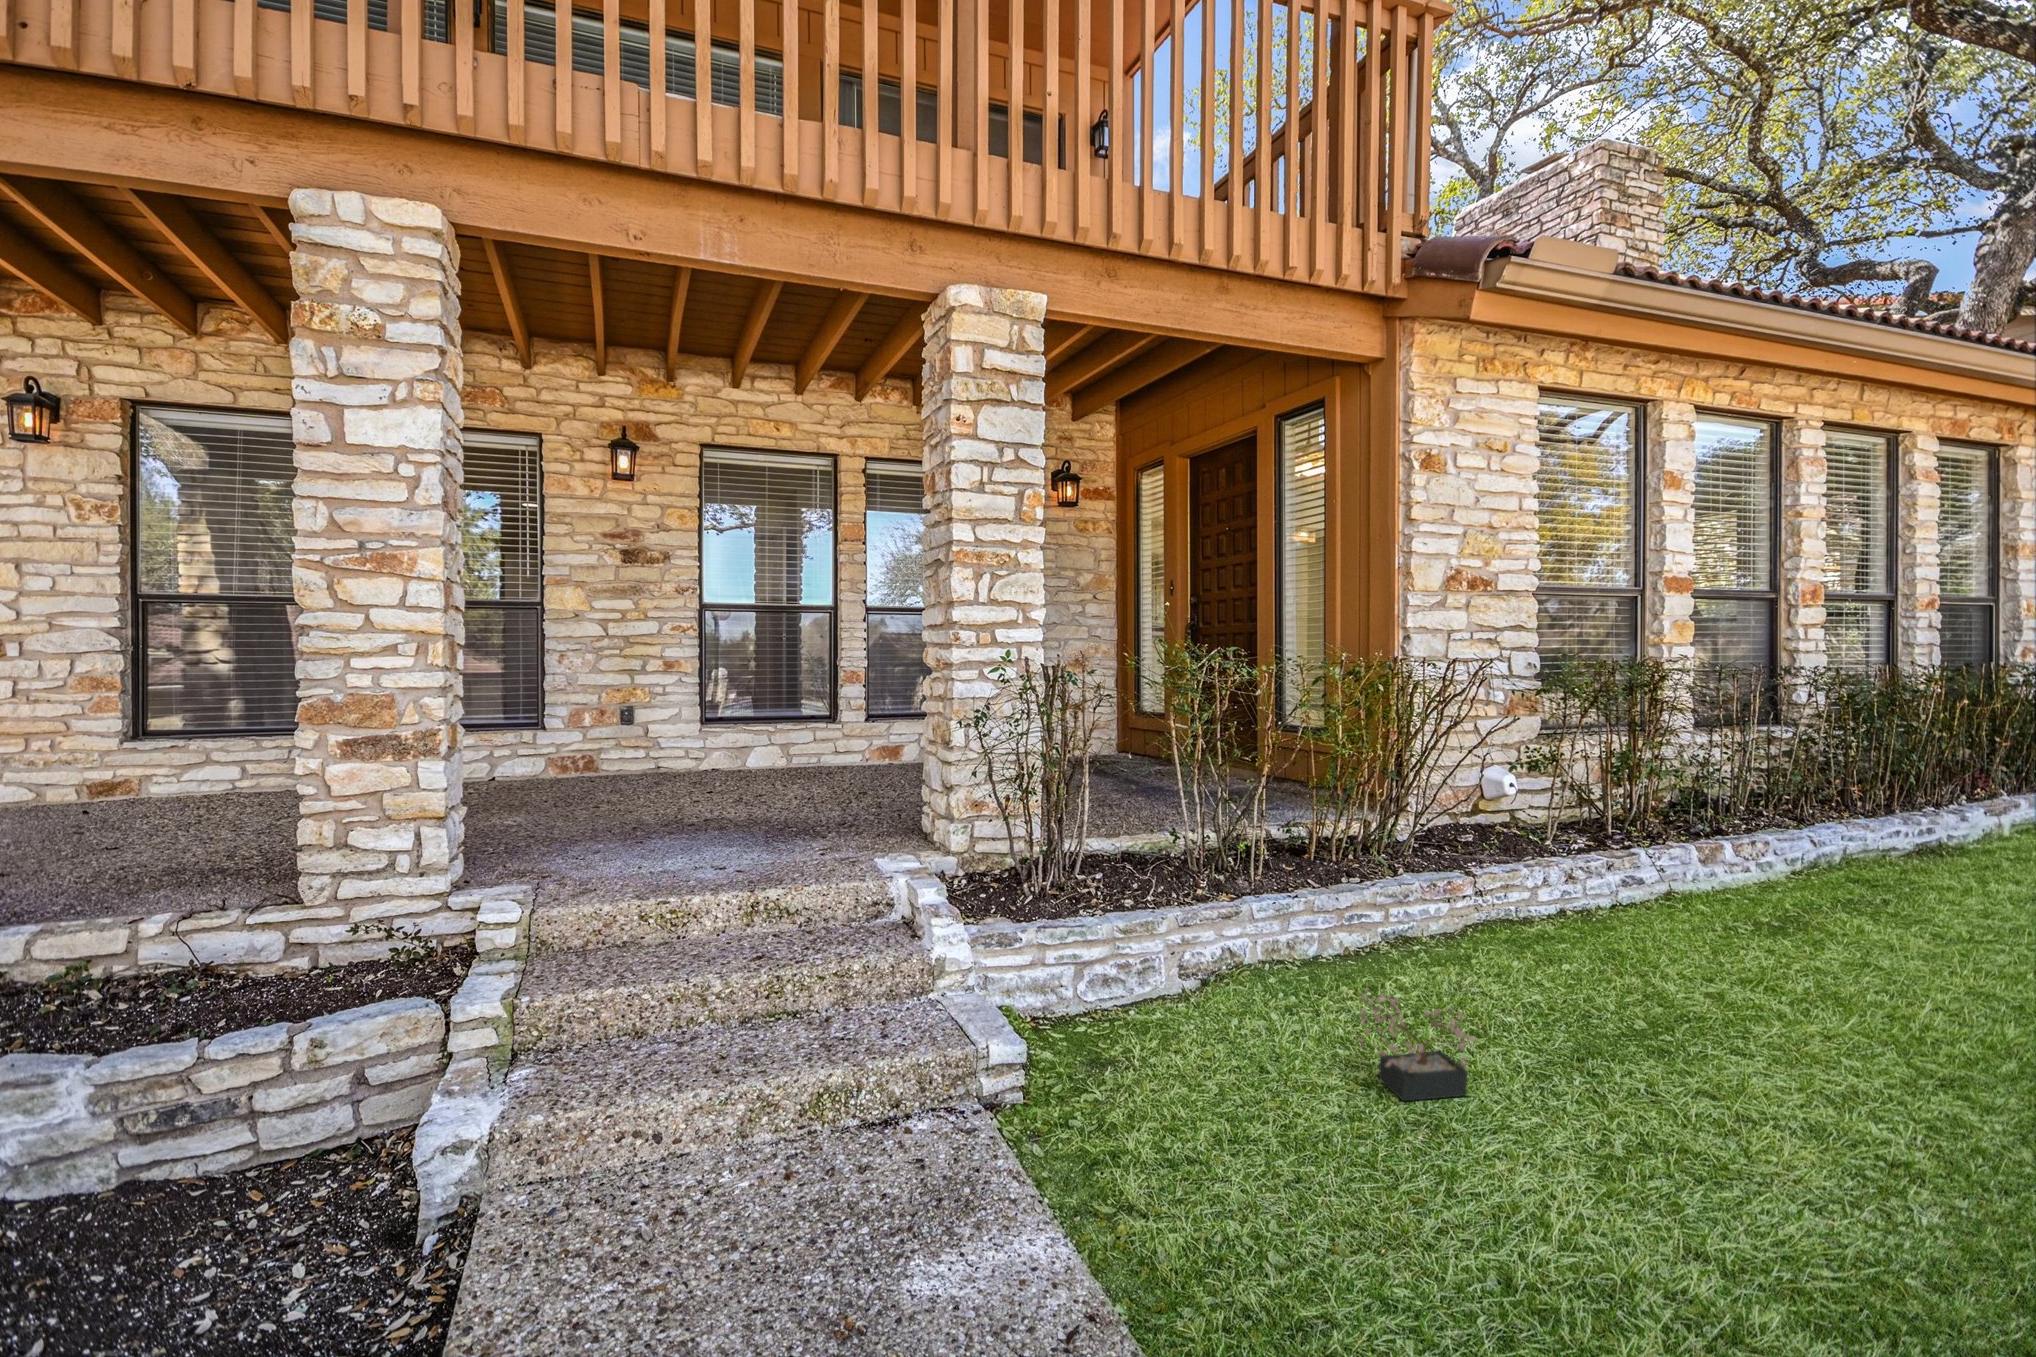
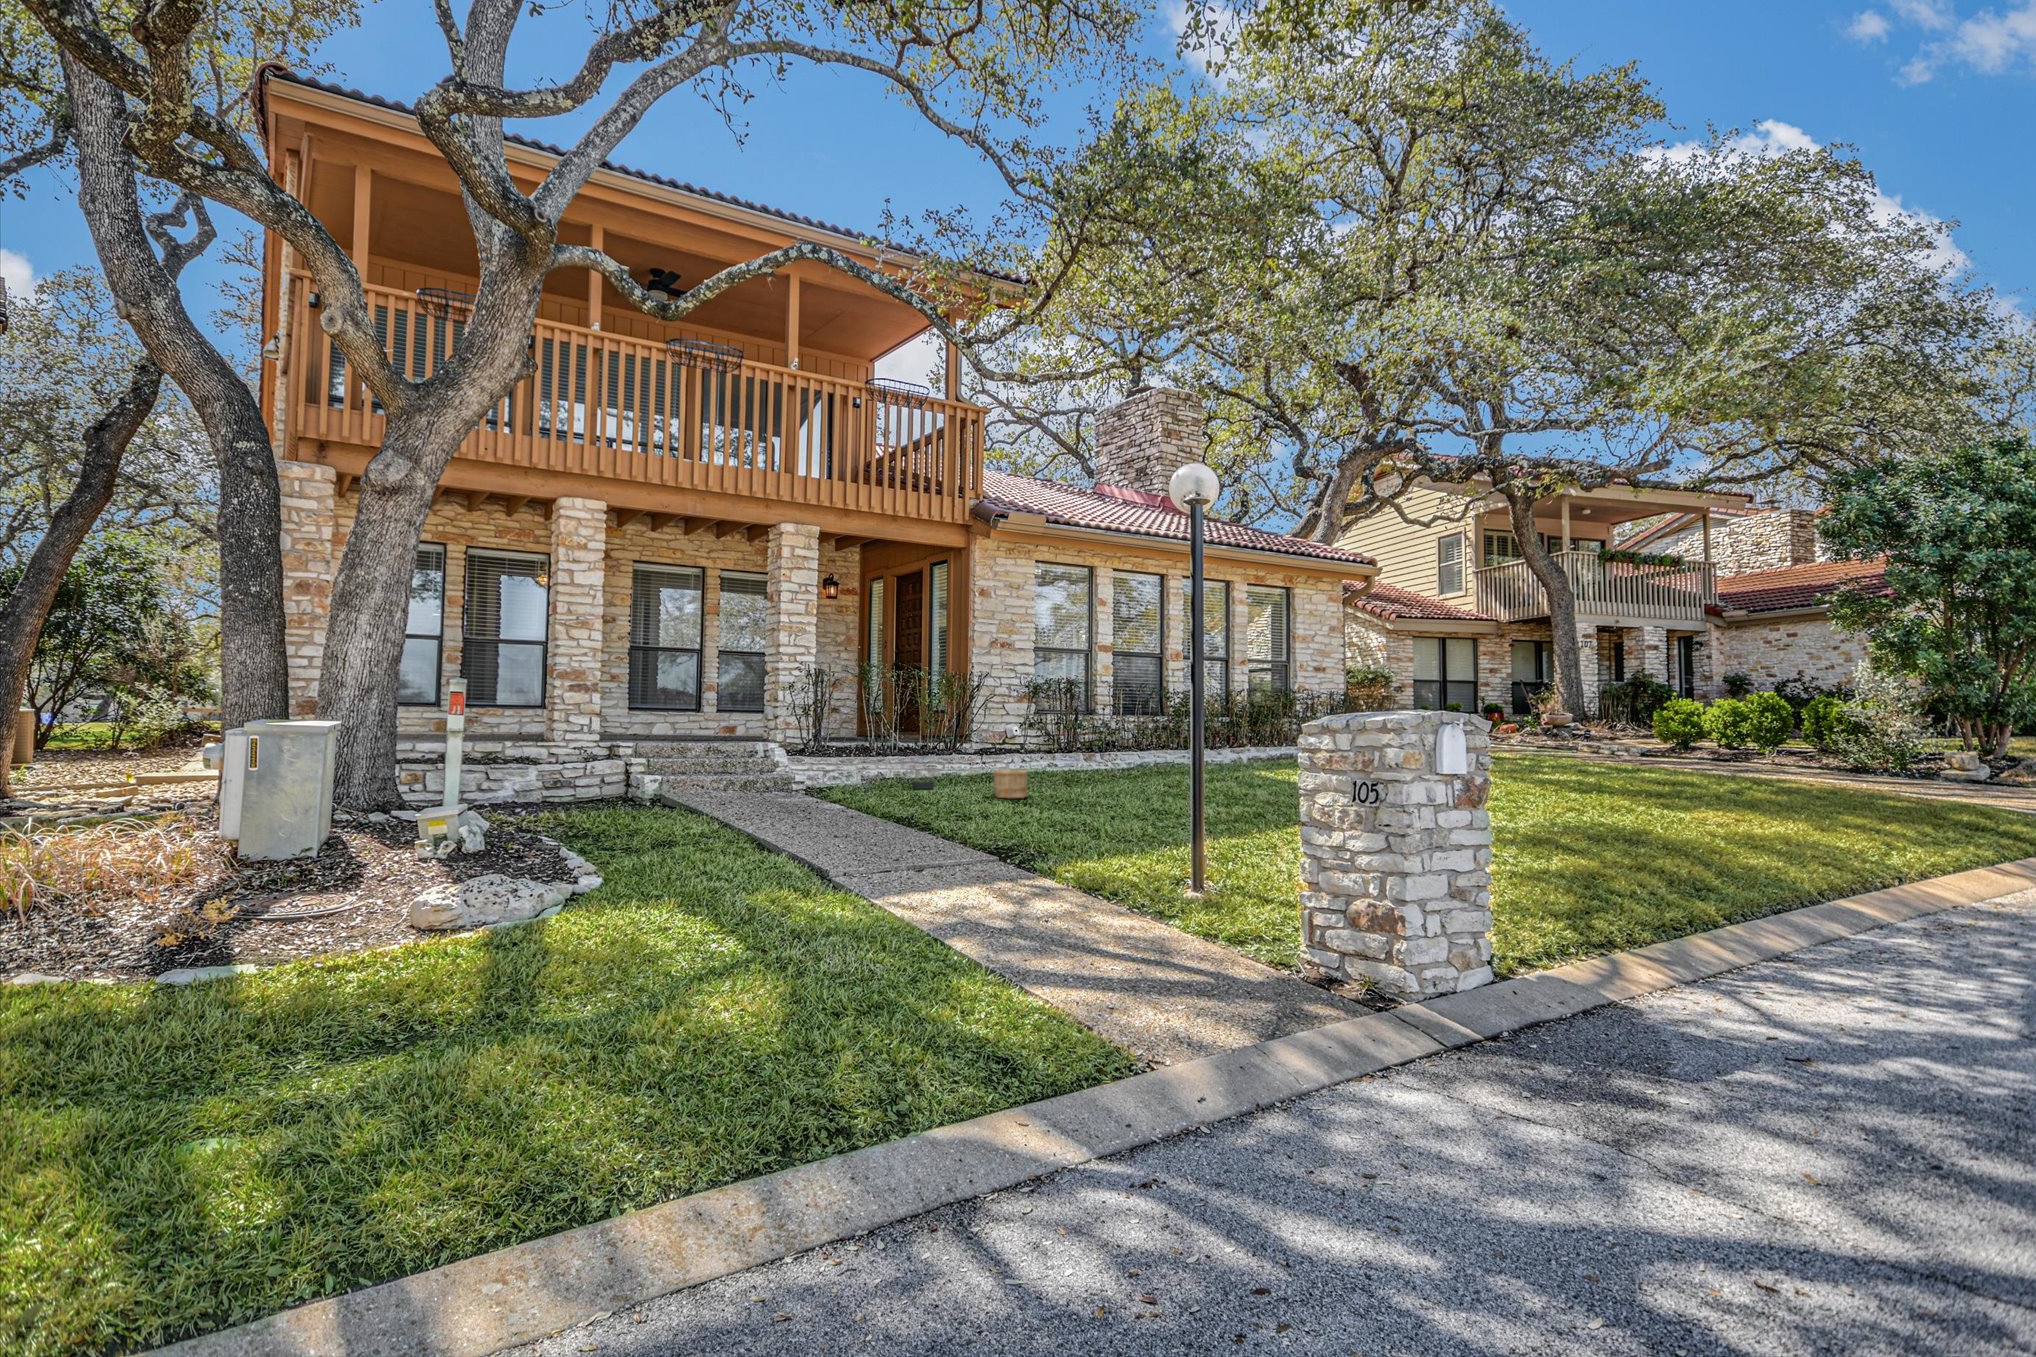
wooden bucket: none [1774,1079,1973,1261] -> present [994,769,1028,798]

